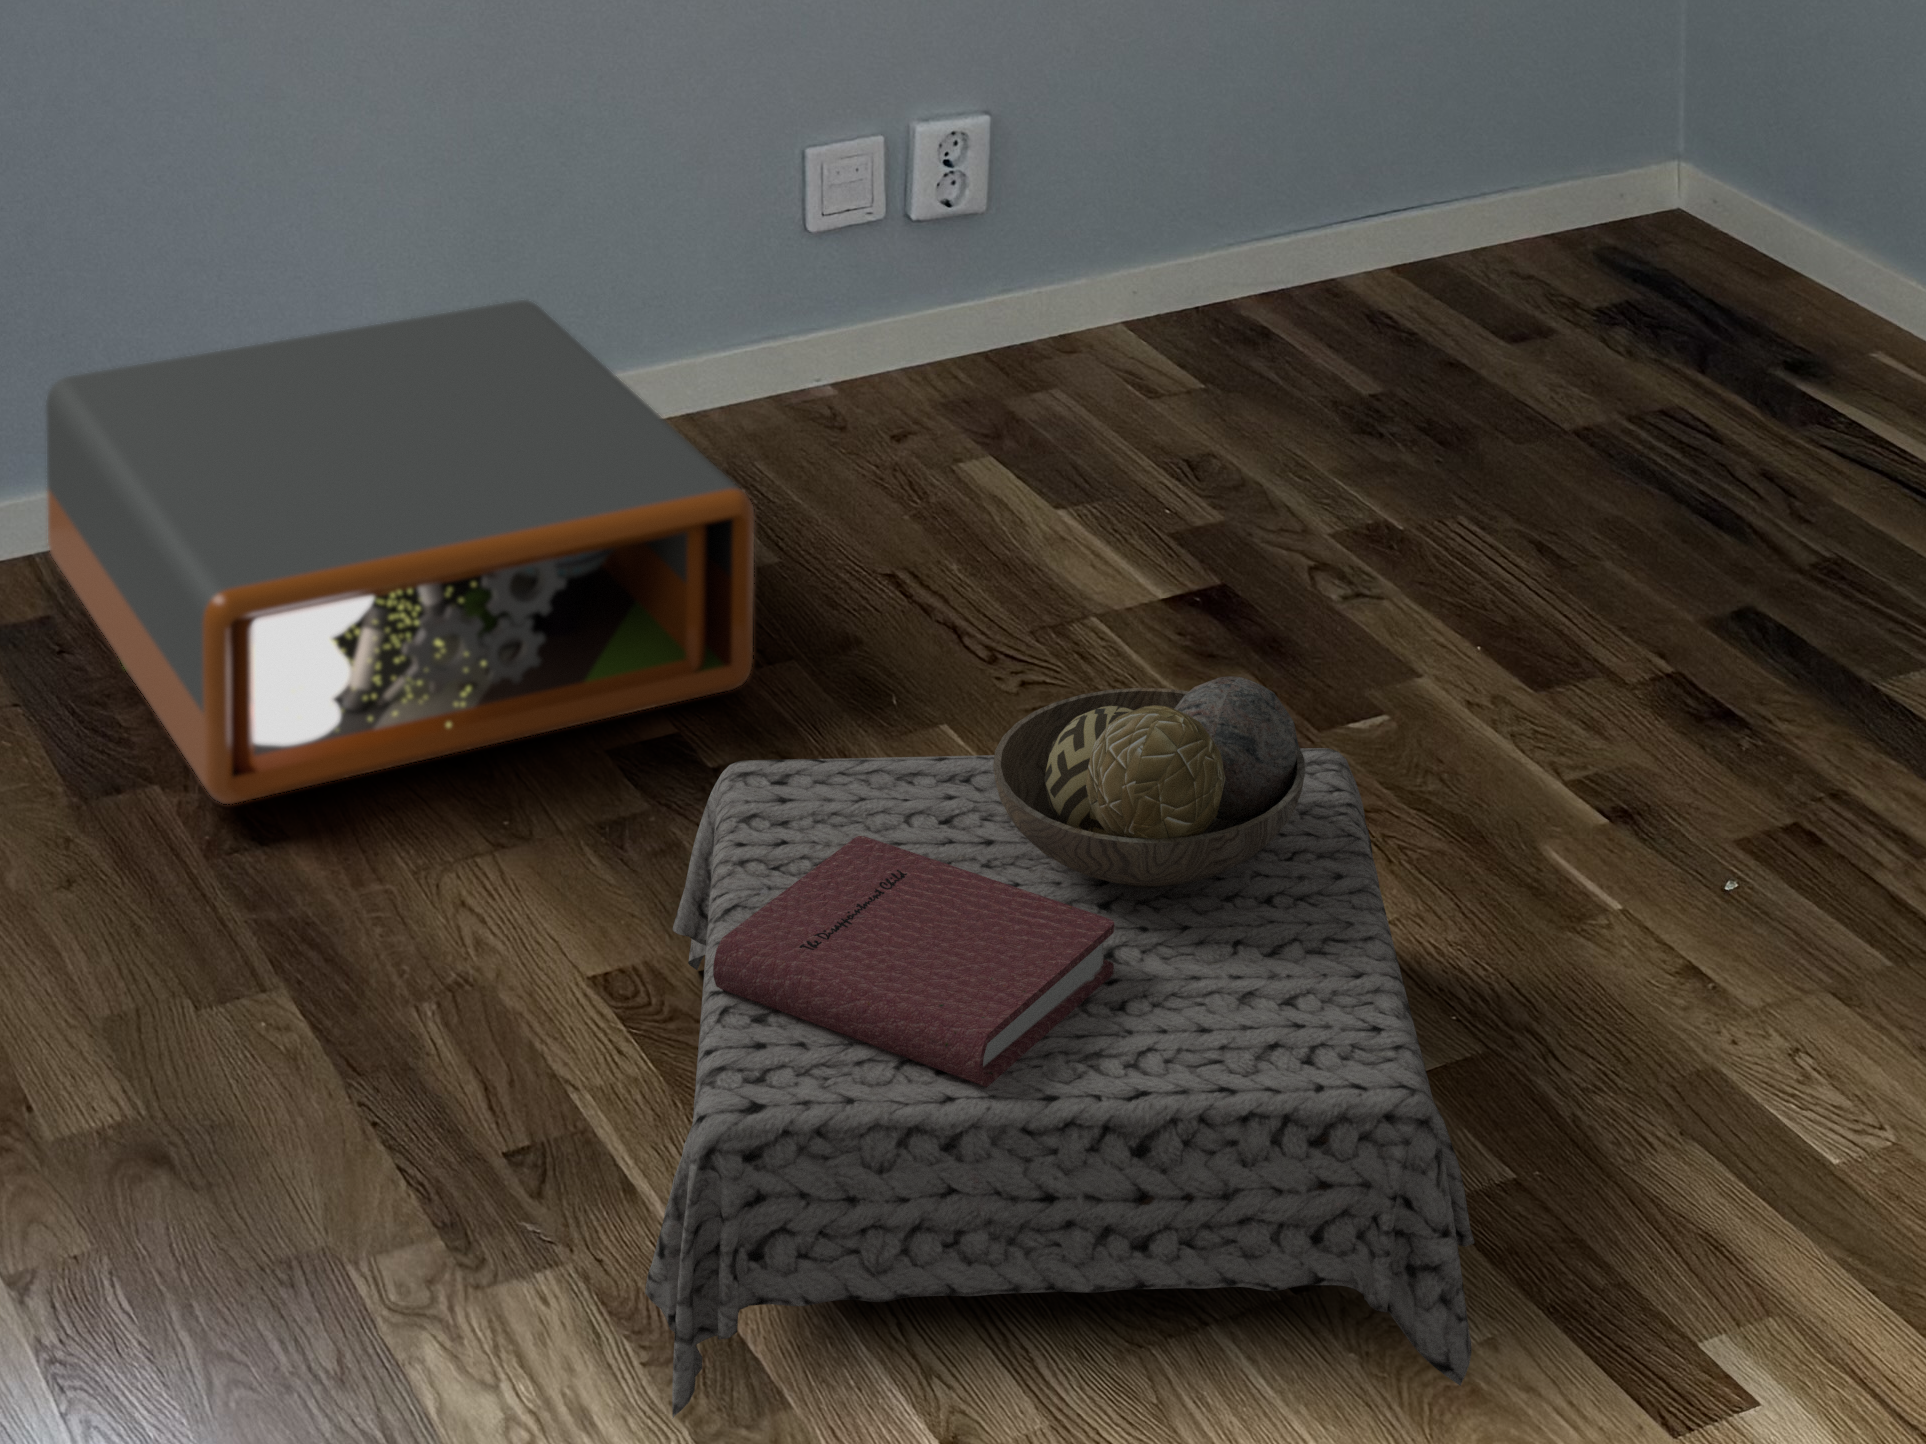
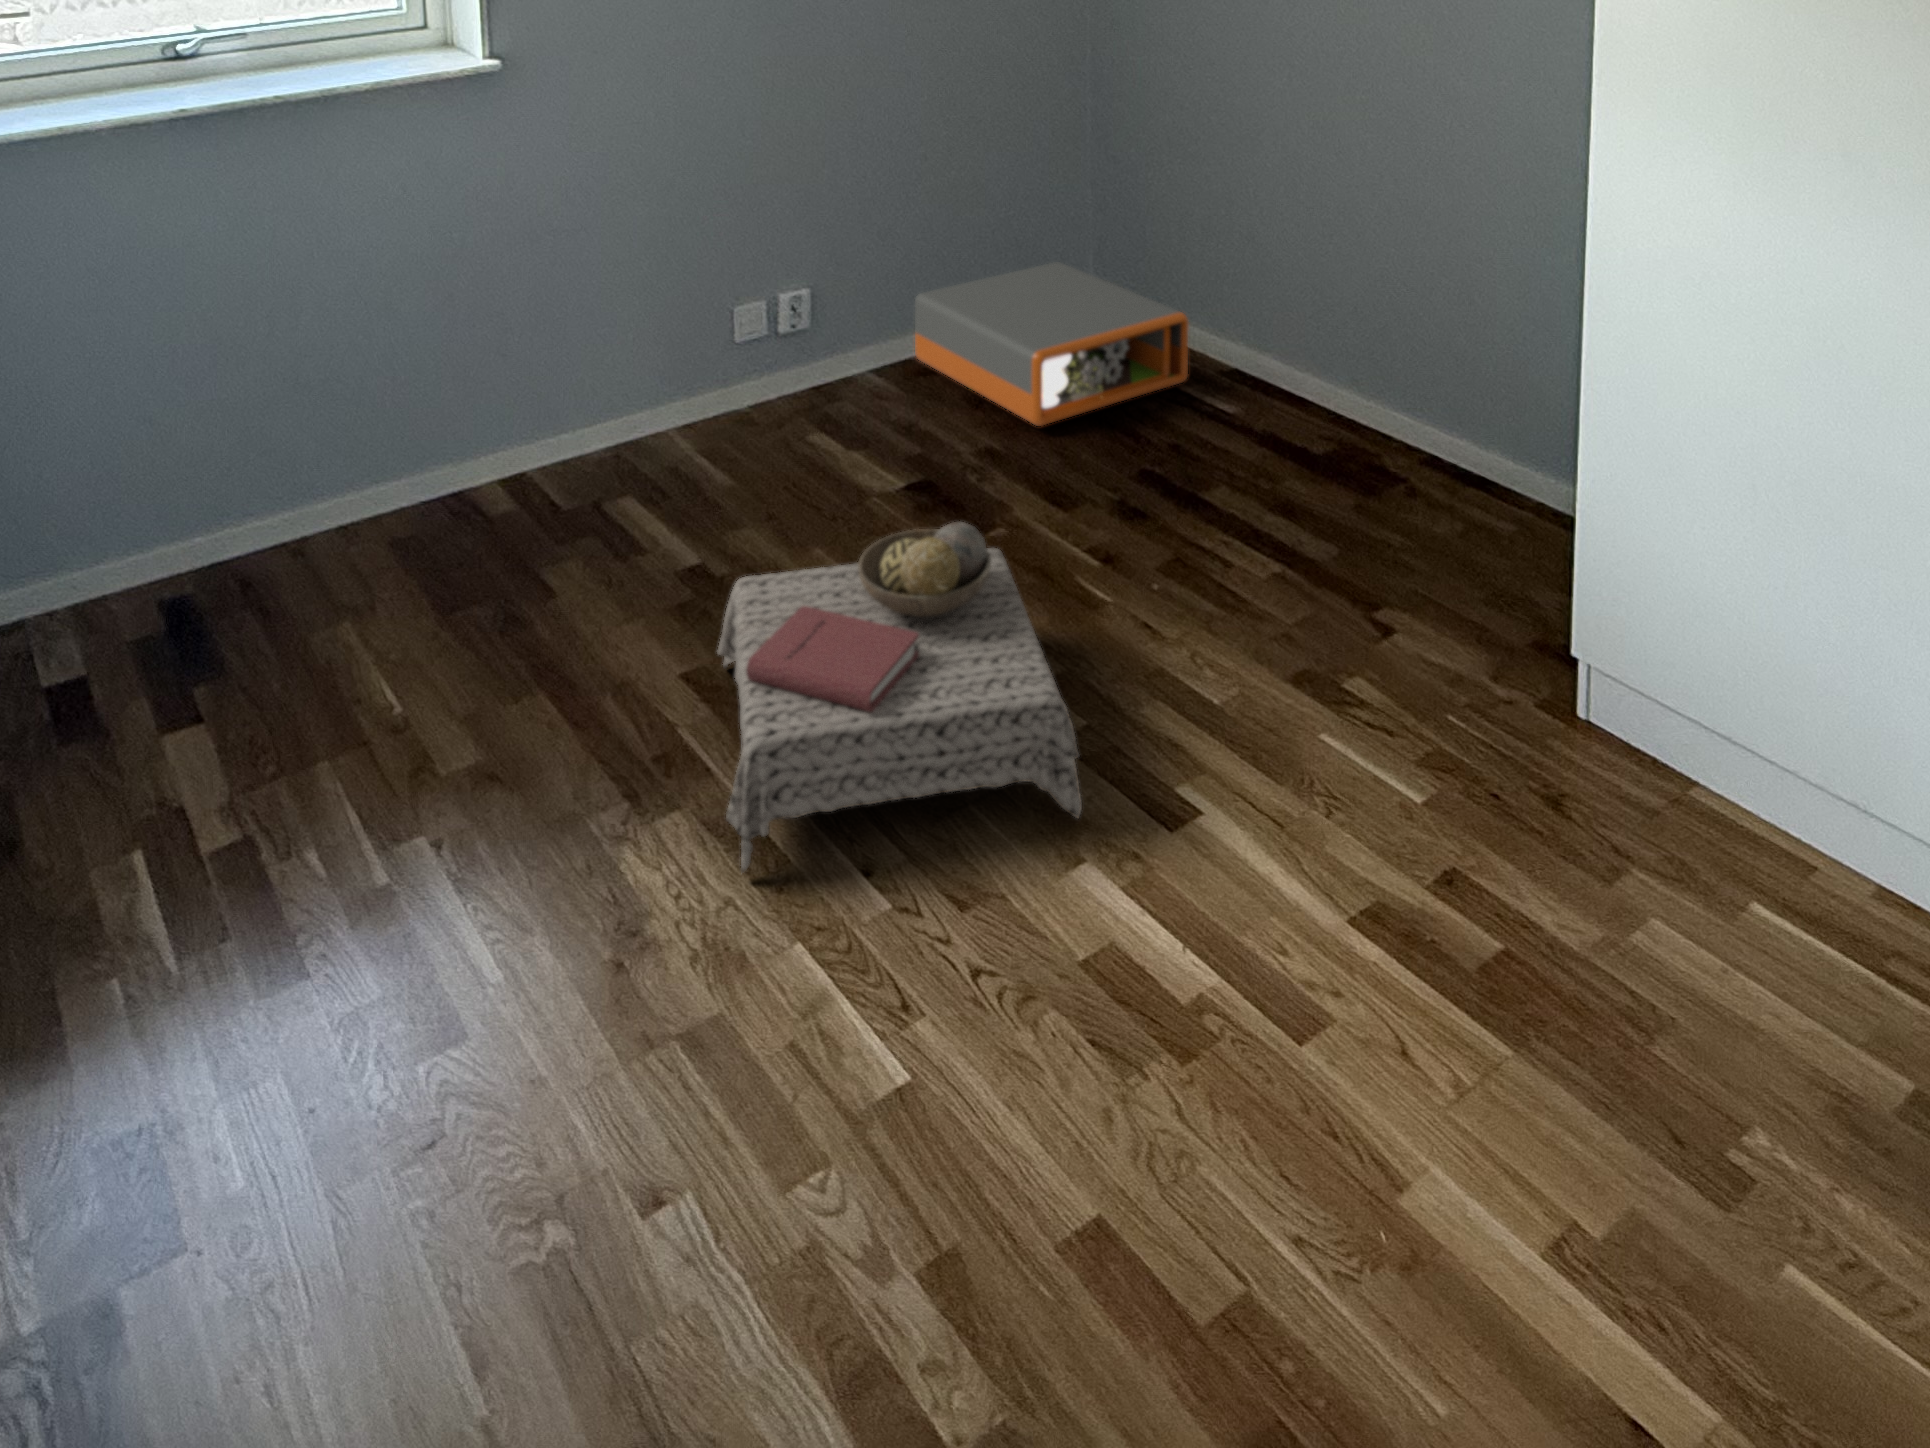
storage box: present [46,300,754,804] -> present [915,262,1189,426]

